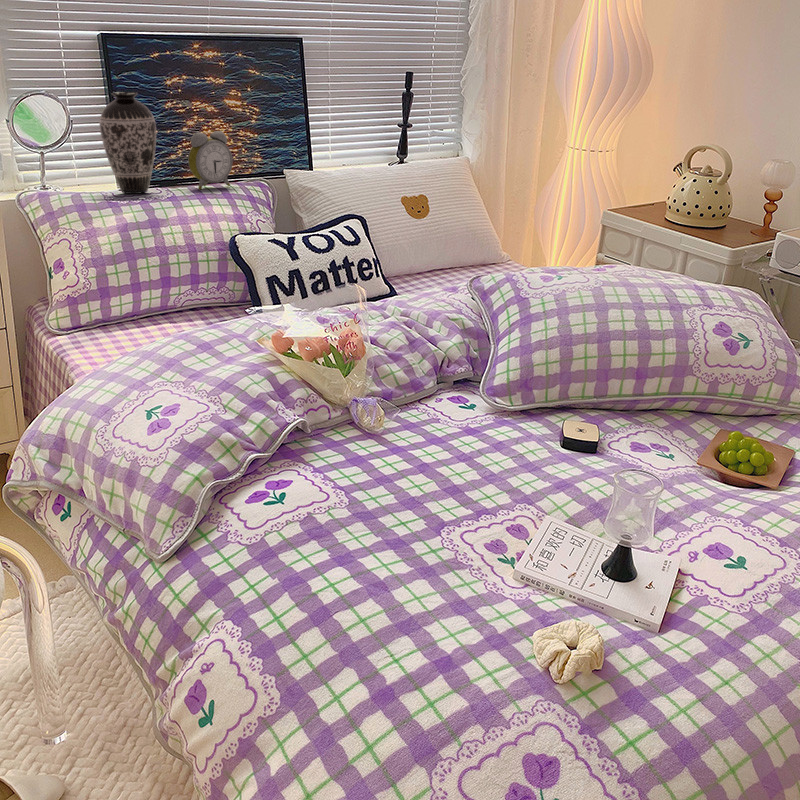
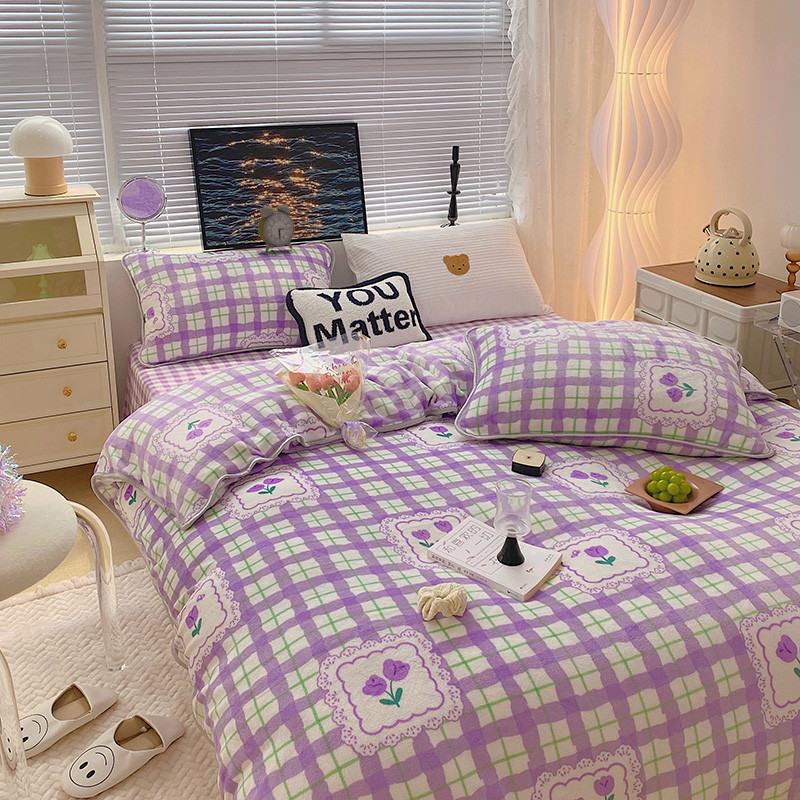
decorative vase: present [99,92,156,194] -> none [187,176,231,256]

